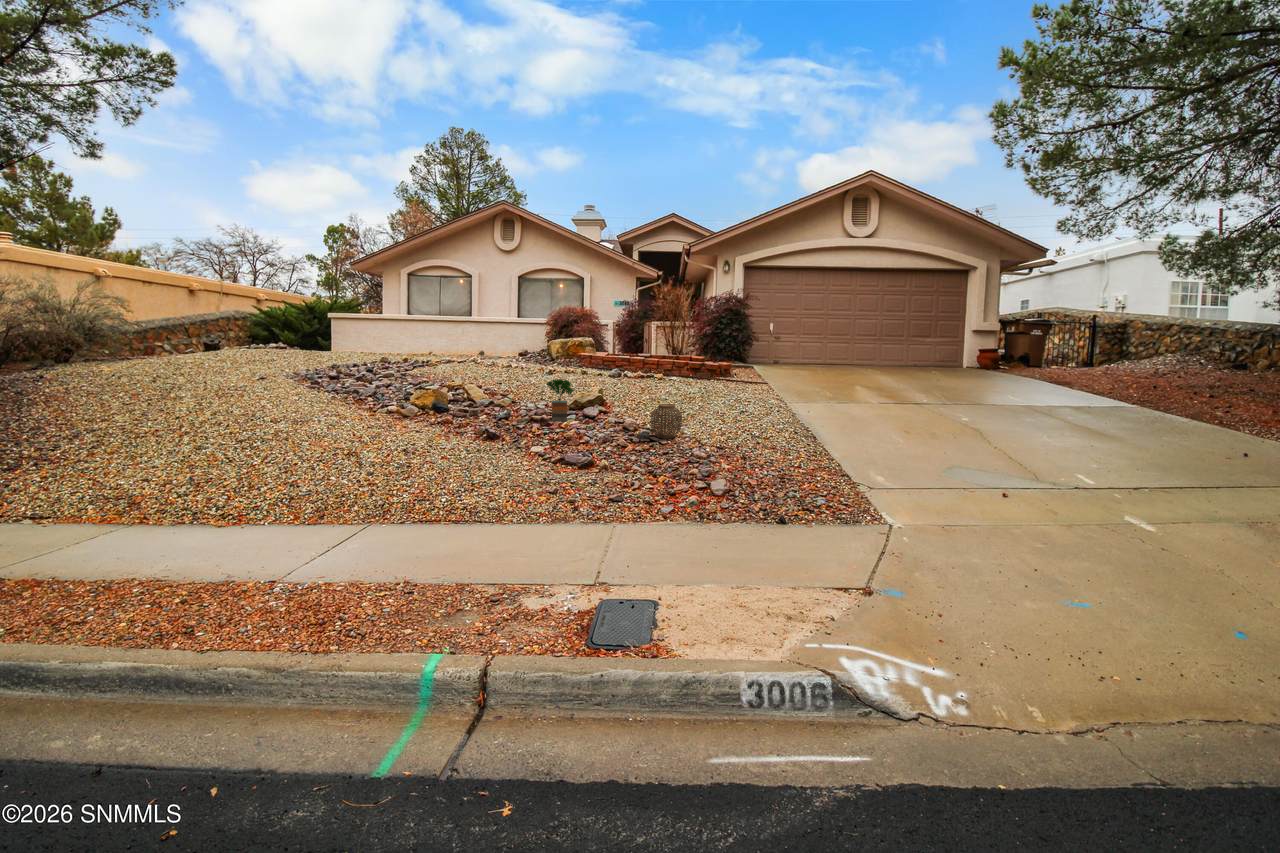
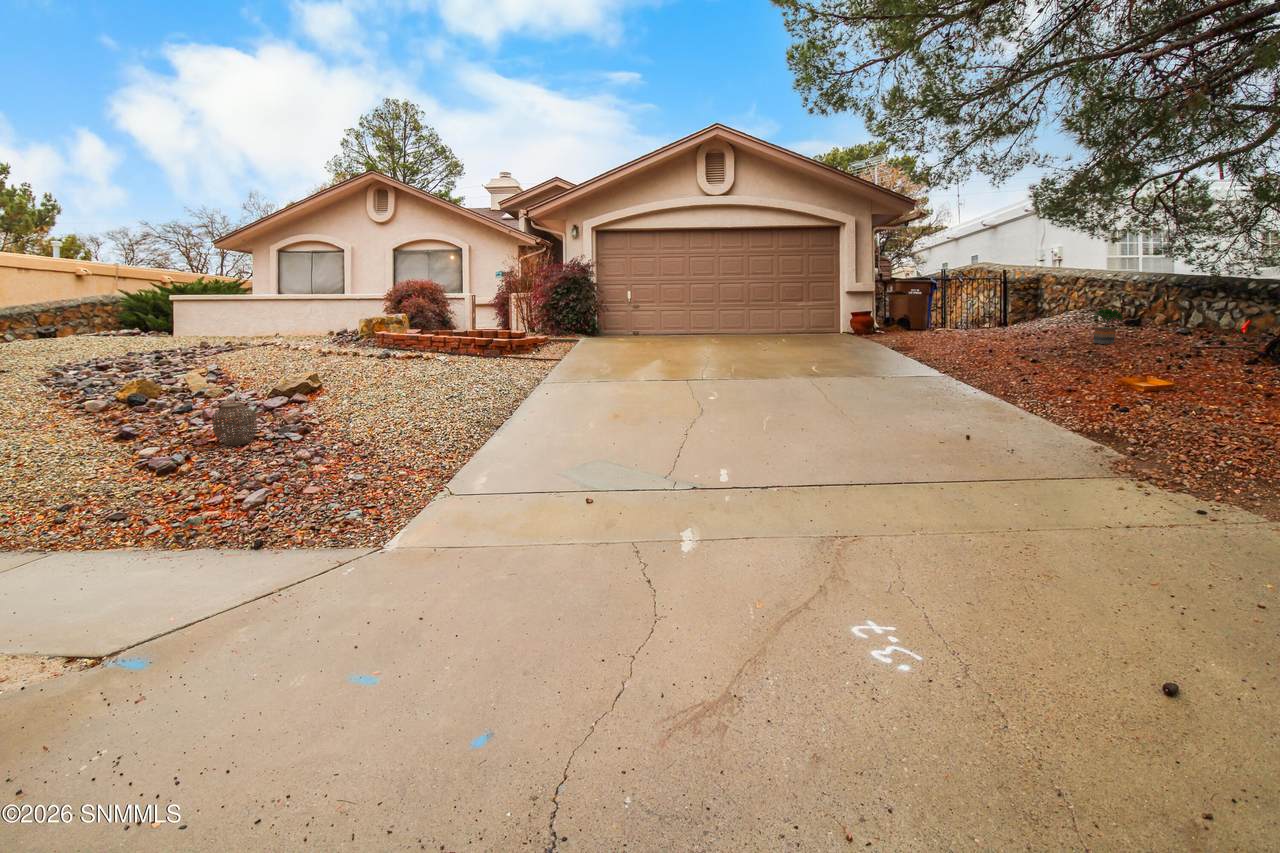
potted tree: present [547,379,574,421] -> present [1093,309,1123,344]

